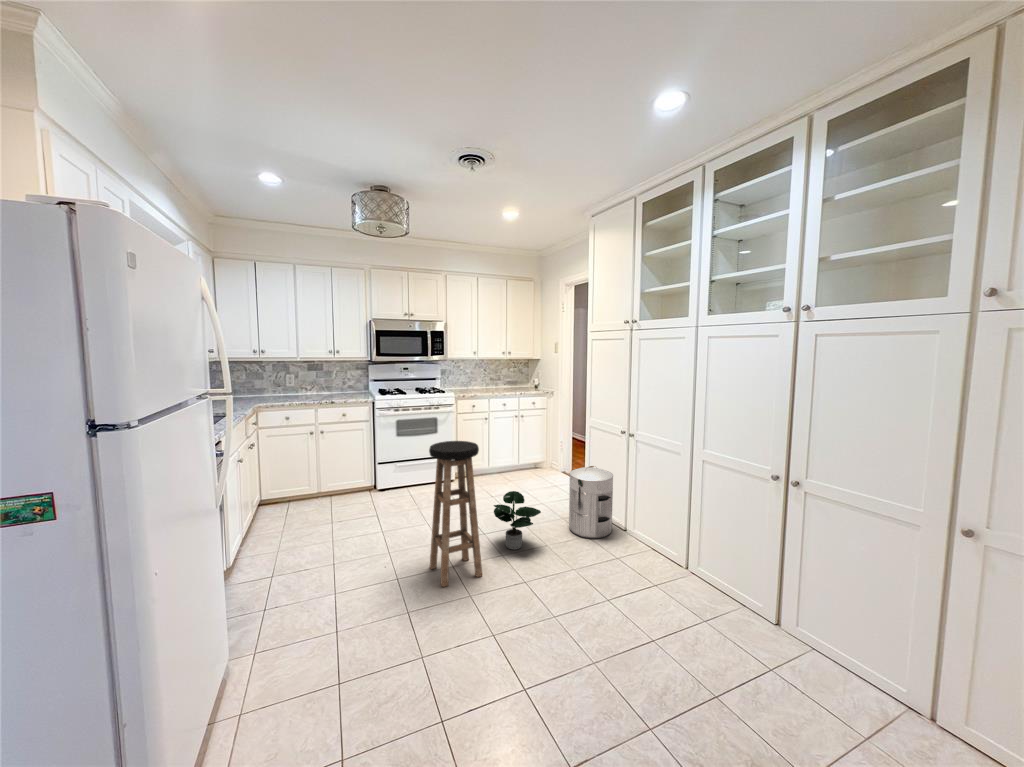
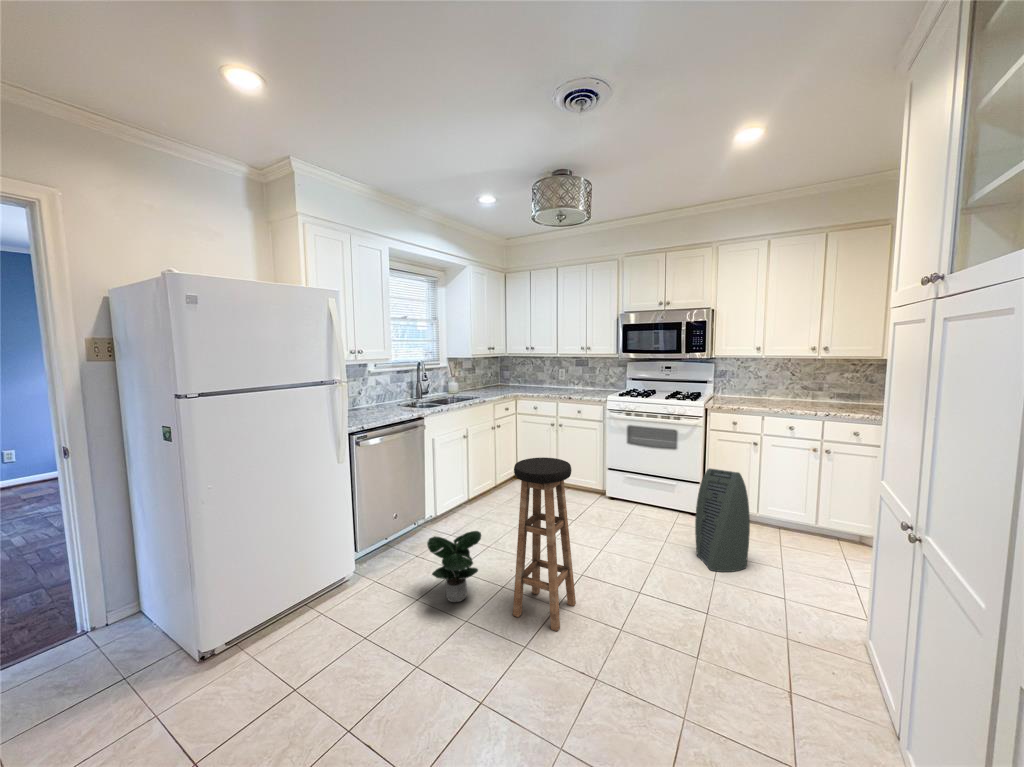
air purifier: none [487,434,516,506] -> present [695,468,750,572]
waste bin: present [569,466,613,538] -> none [750,560,851,711]
potted plant: present [494,491,541,550] -> present [427,531,481,602]

